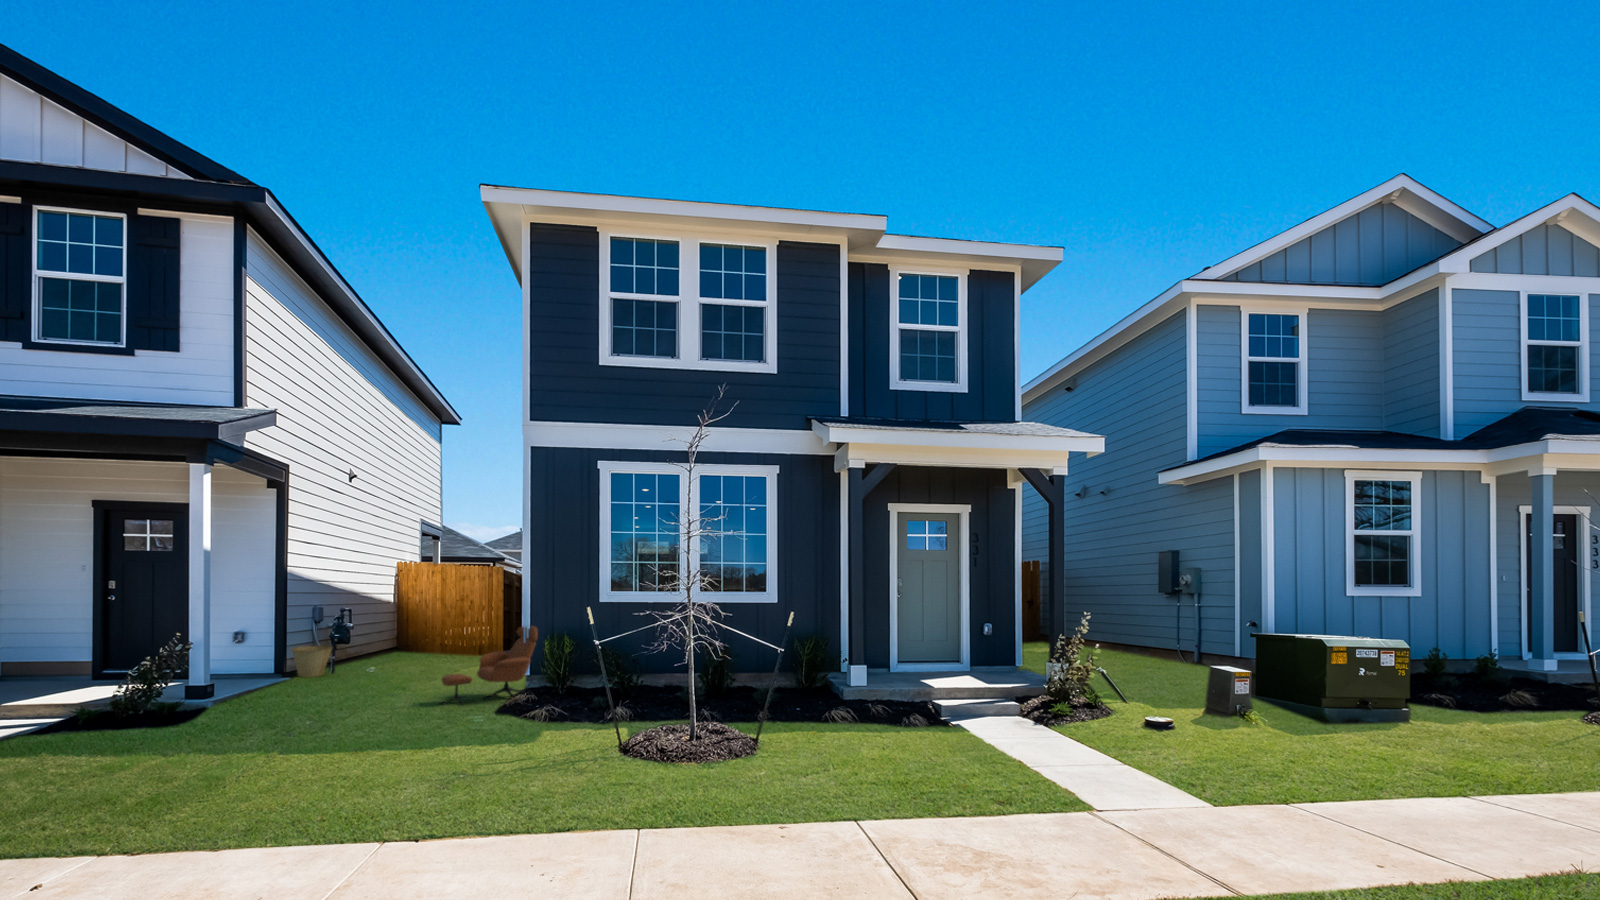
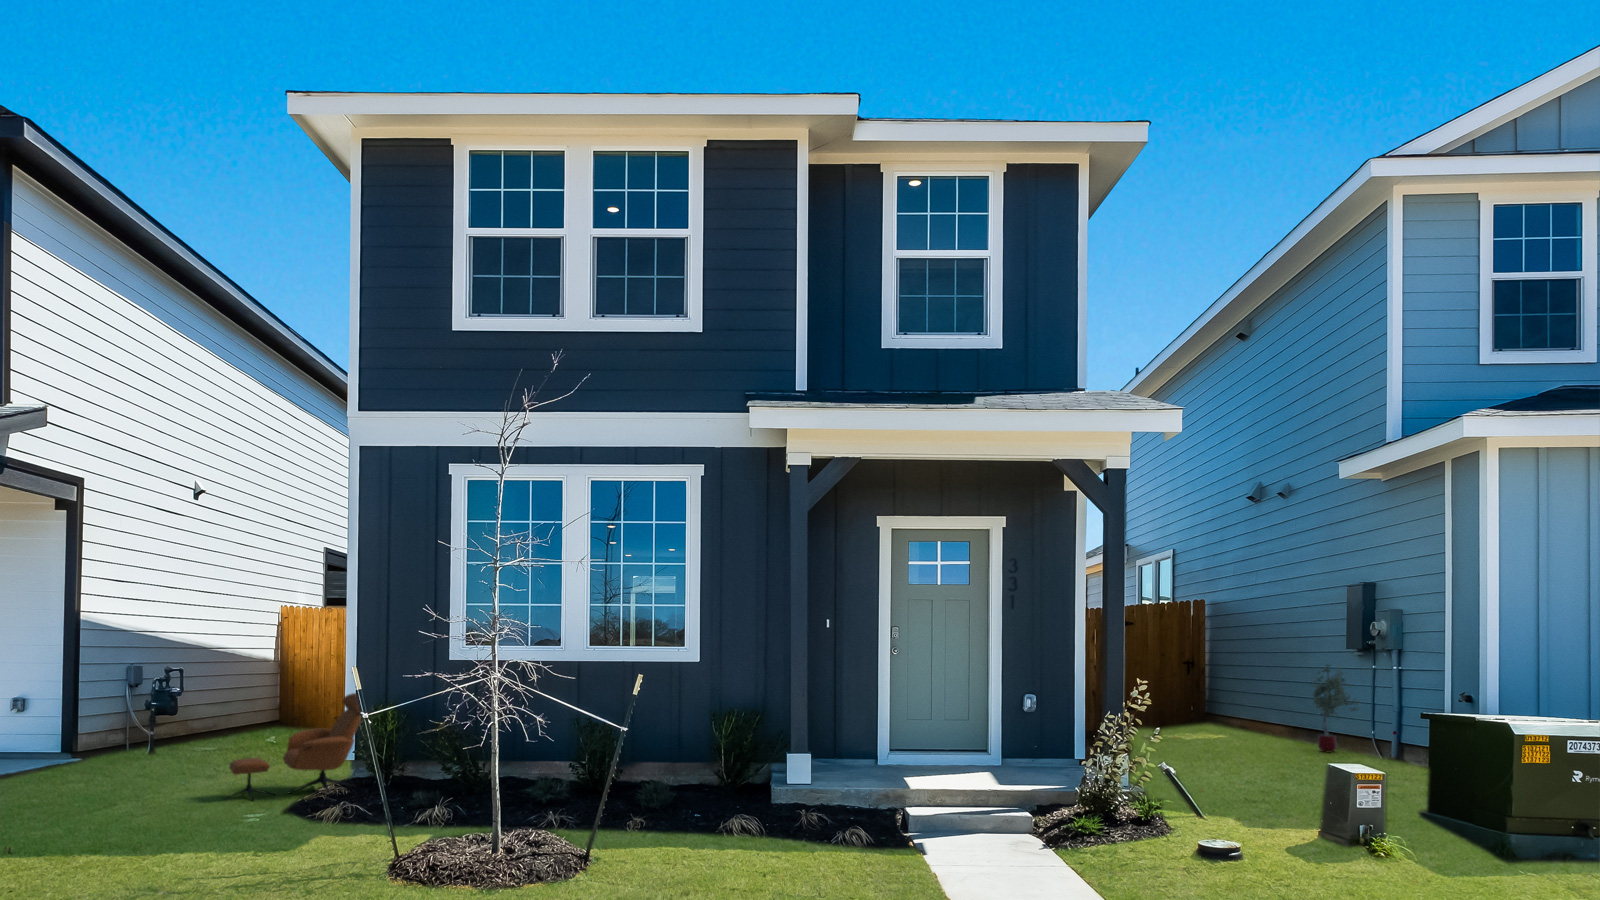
potted tree: none [1132,602,1166,660] -> present [1313,664,1359,752]
basket: present [291,645,332,677] -> none [82,717,139,759]

